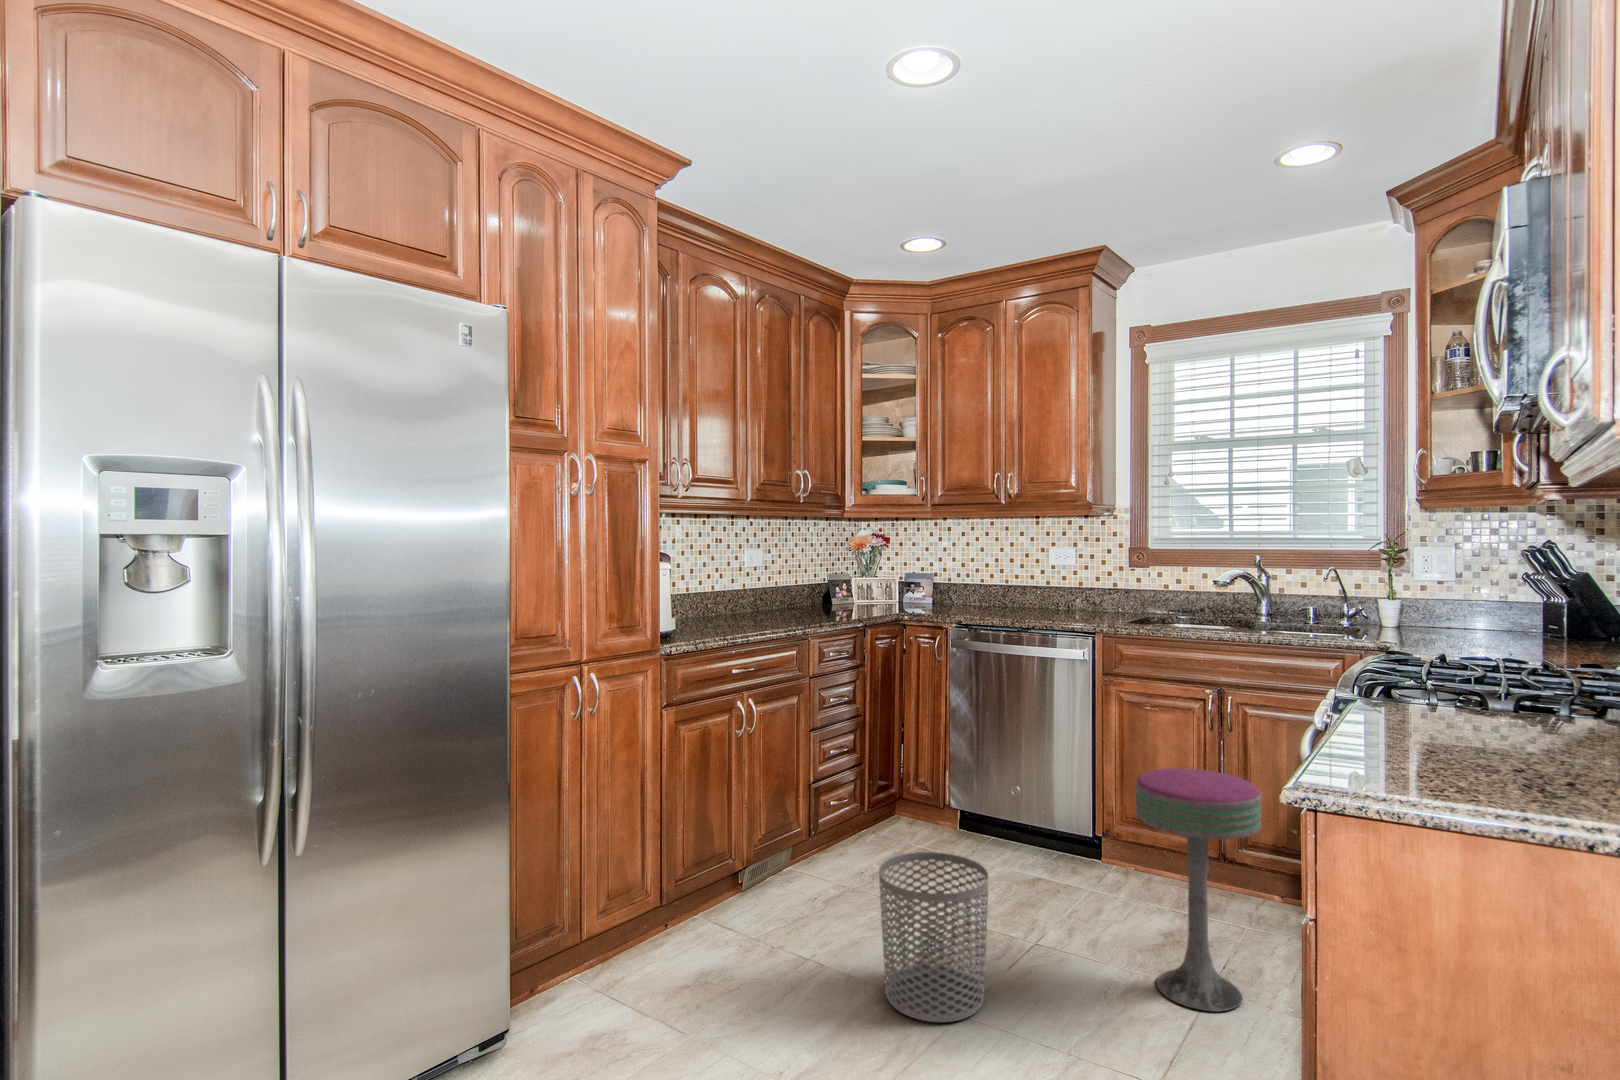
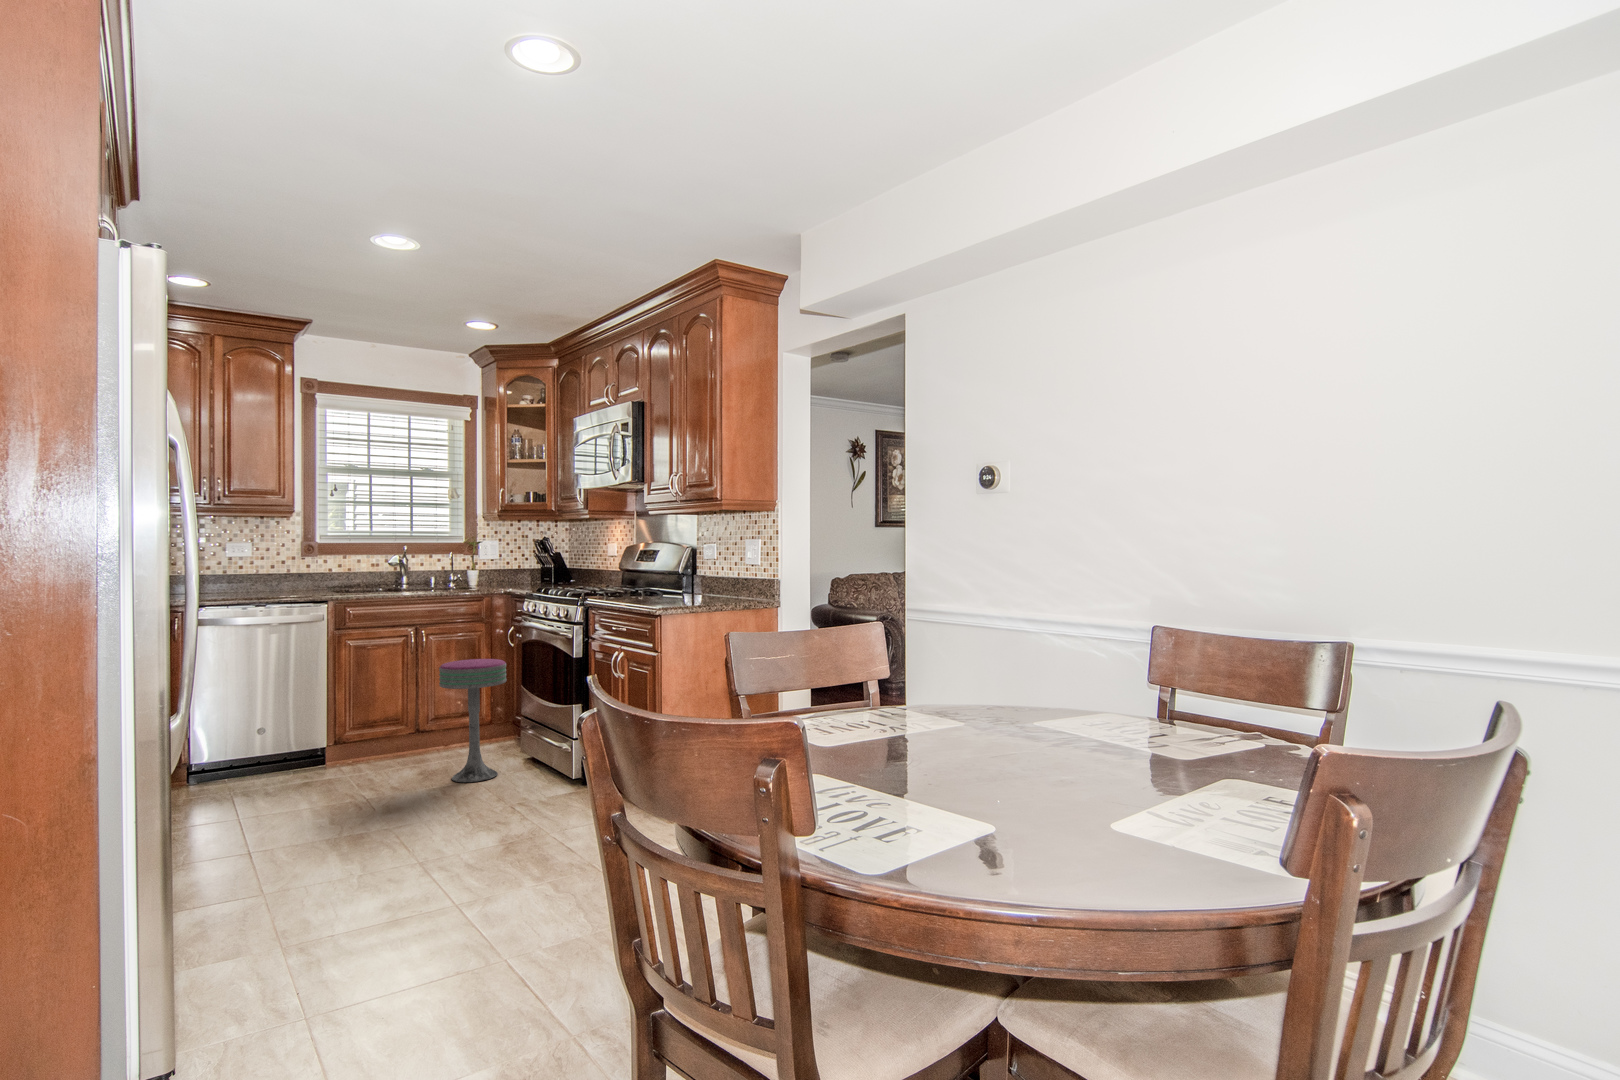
waste bin: present [879,852,988,1022] -> none [330,734,408,833]

